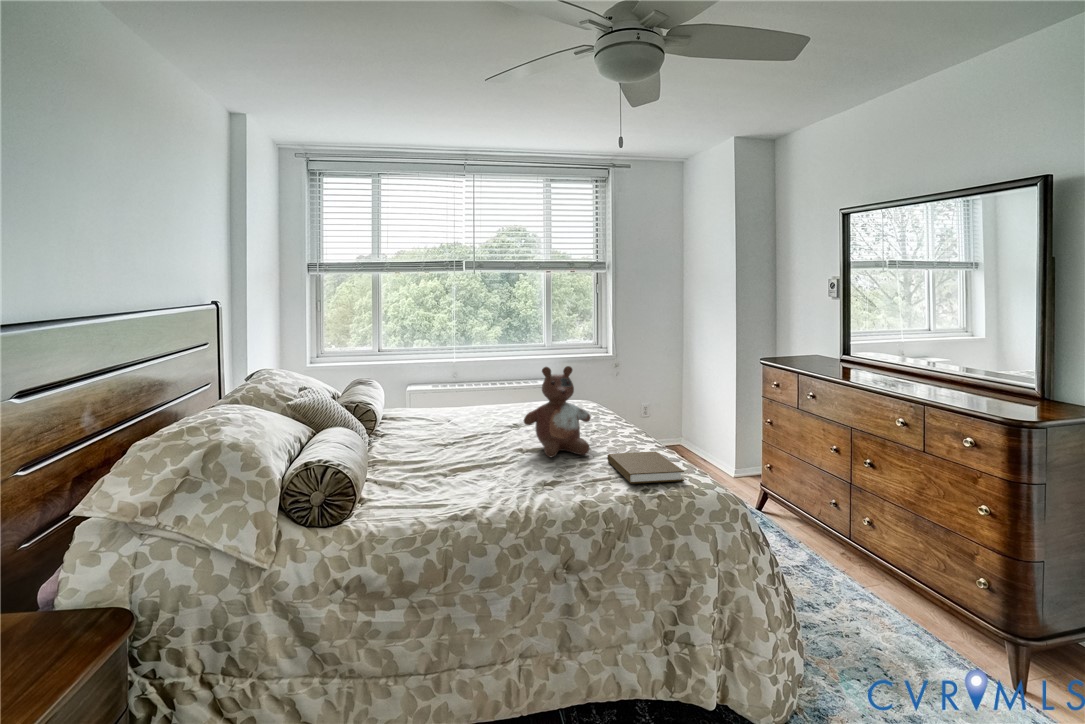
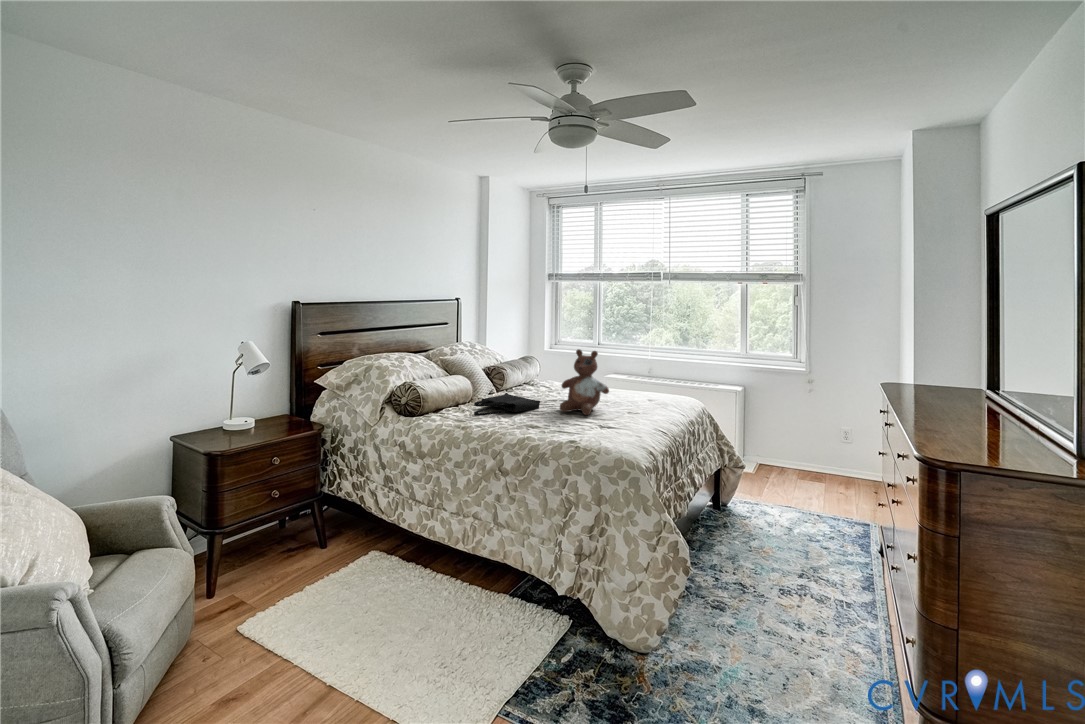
tote bag: none [420,448,502,493] -> present [474,393,540,416]
book: present [608,452,684,484] -> none [568,416,628,441]

